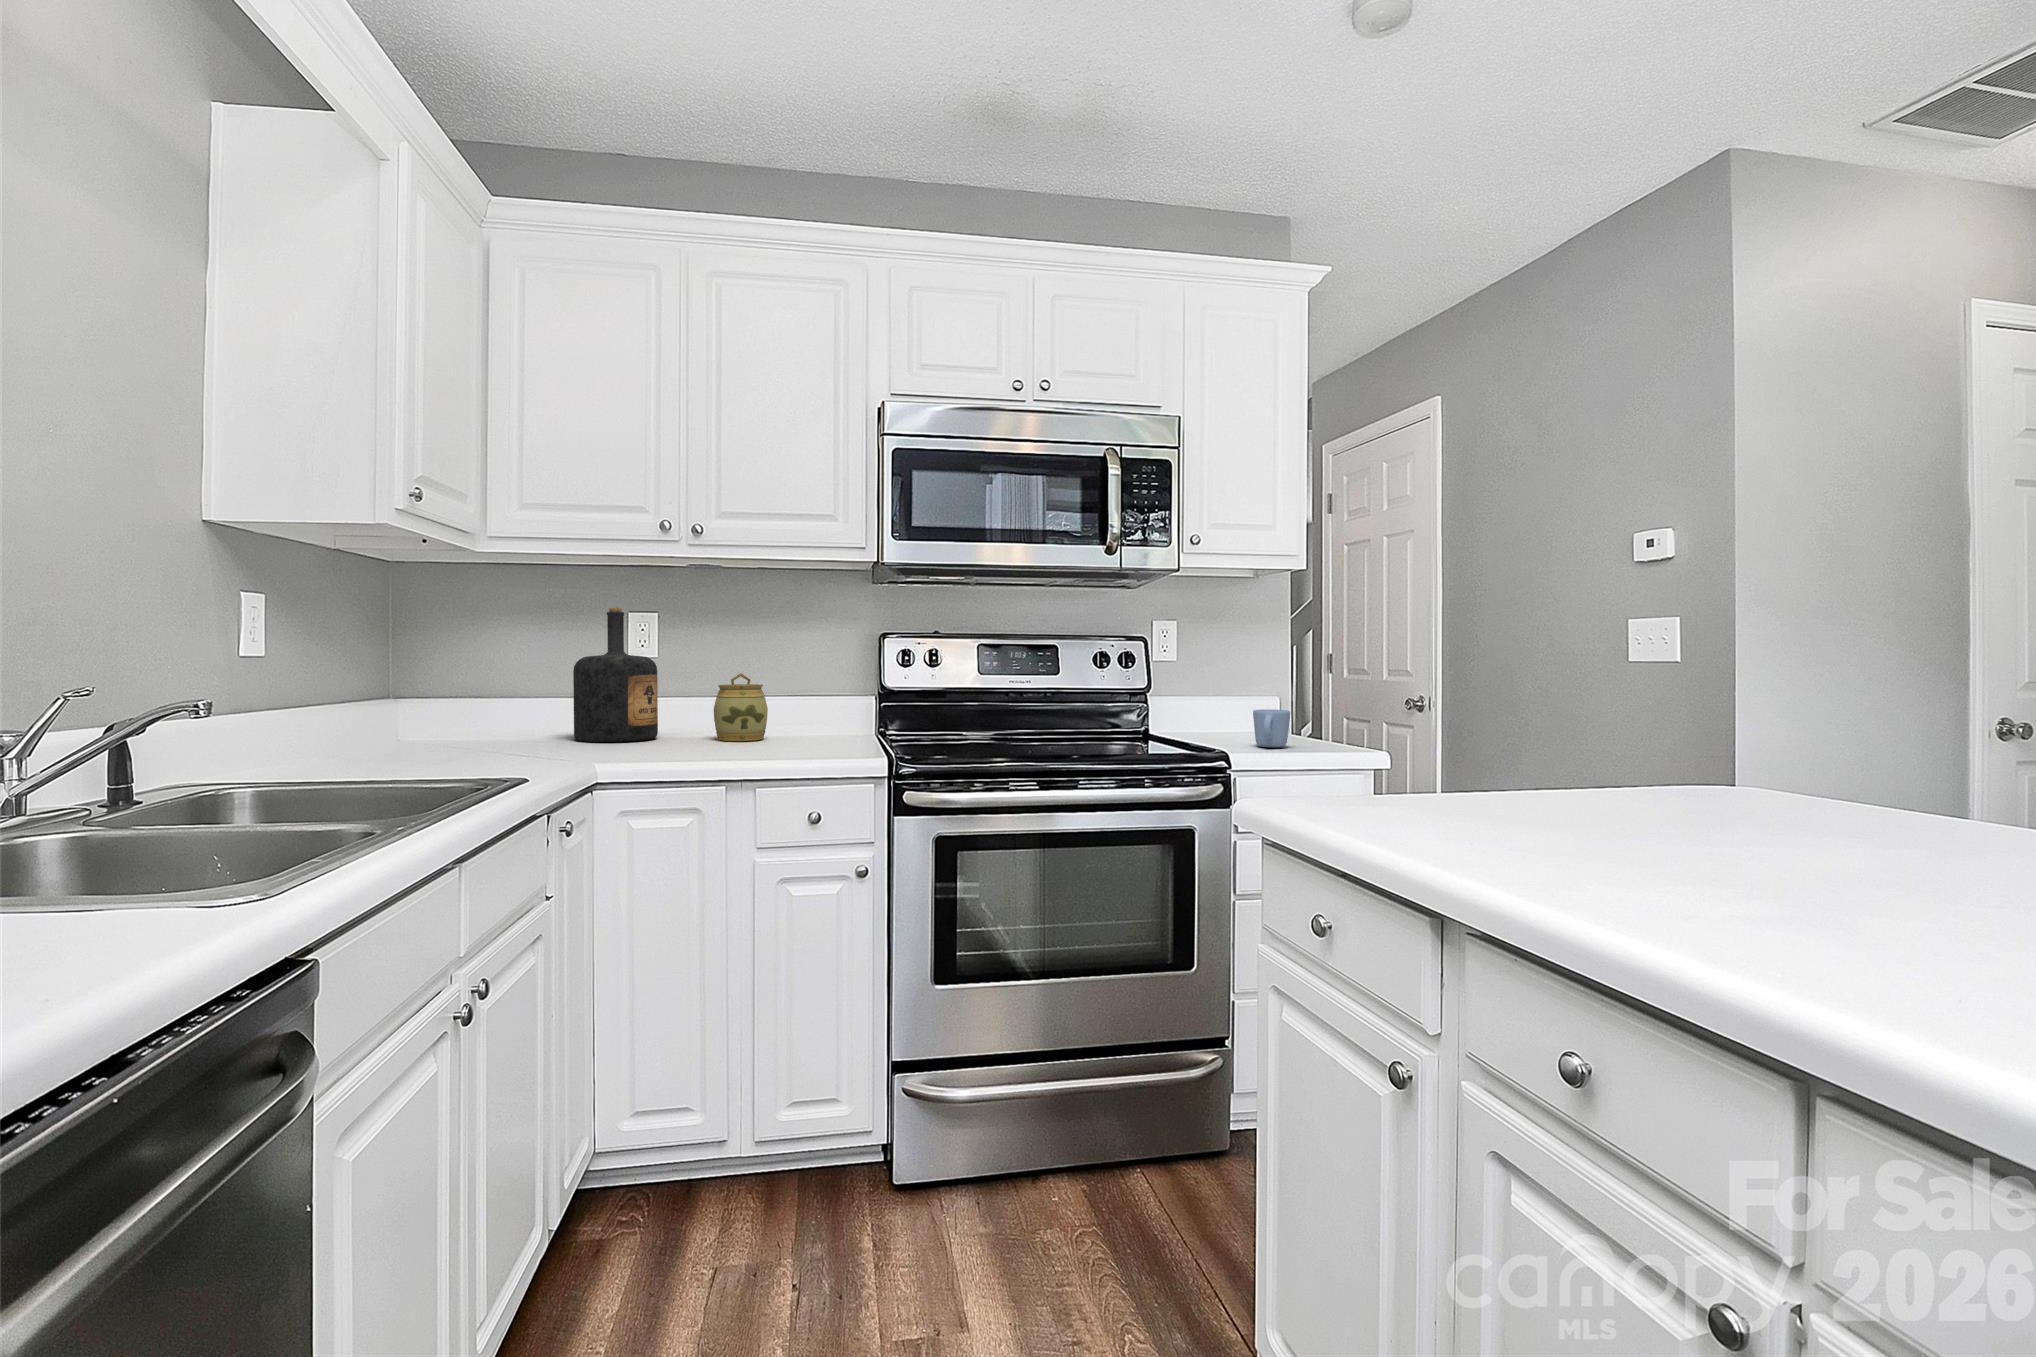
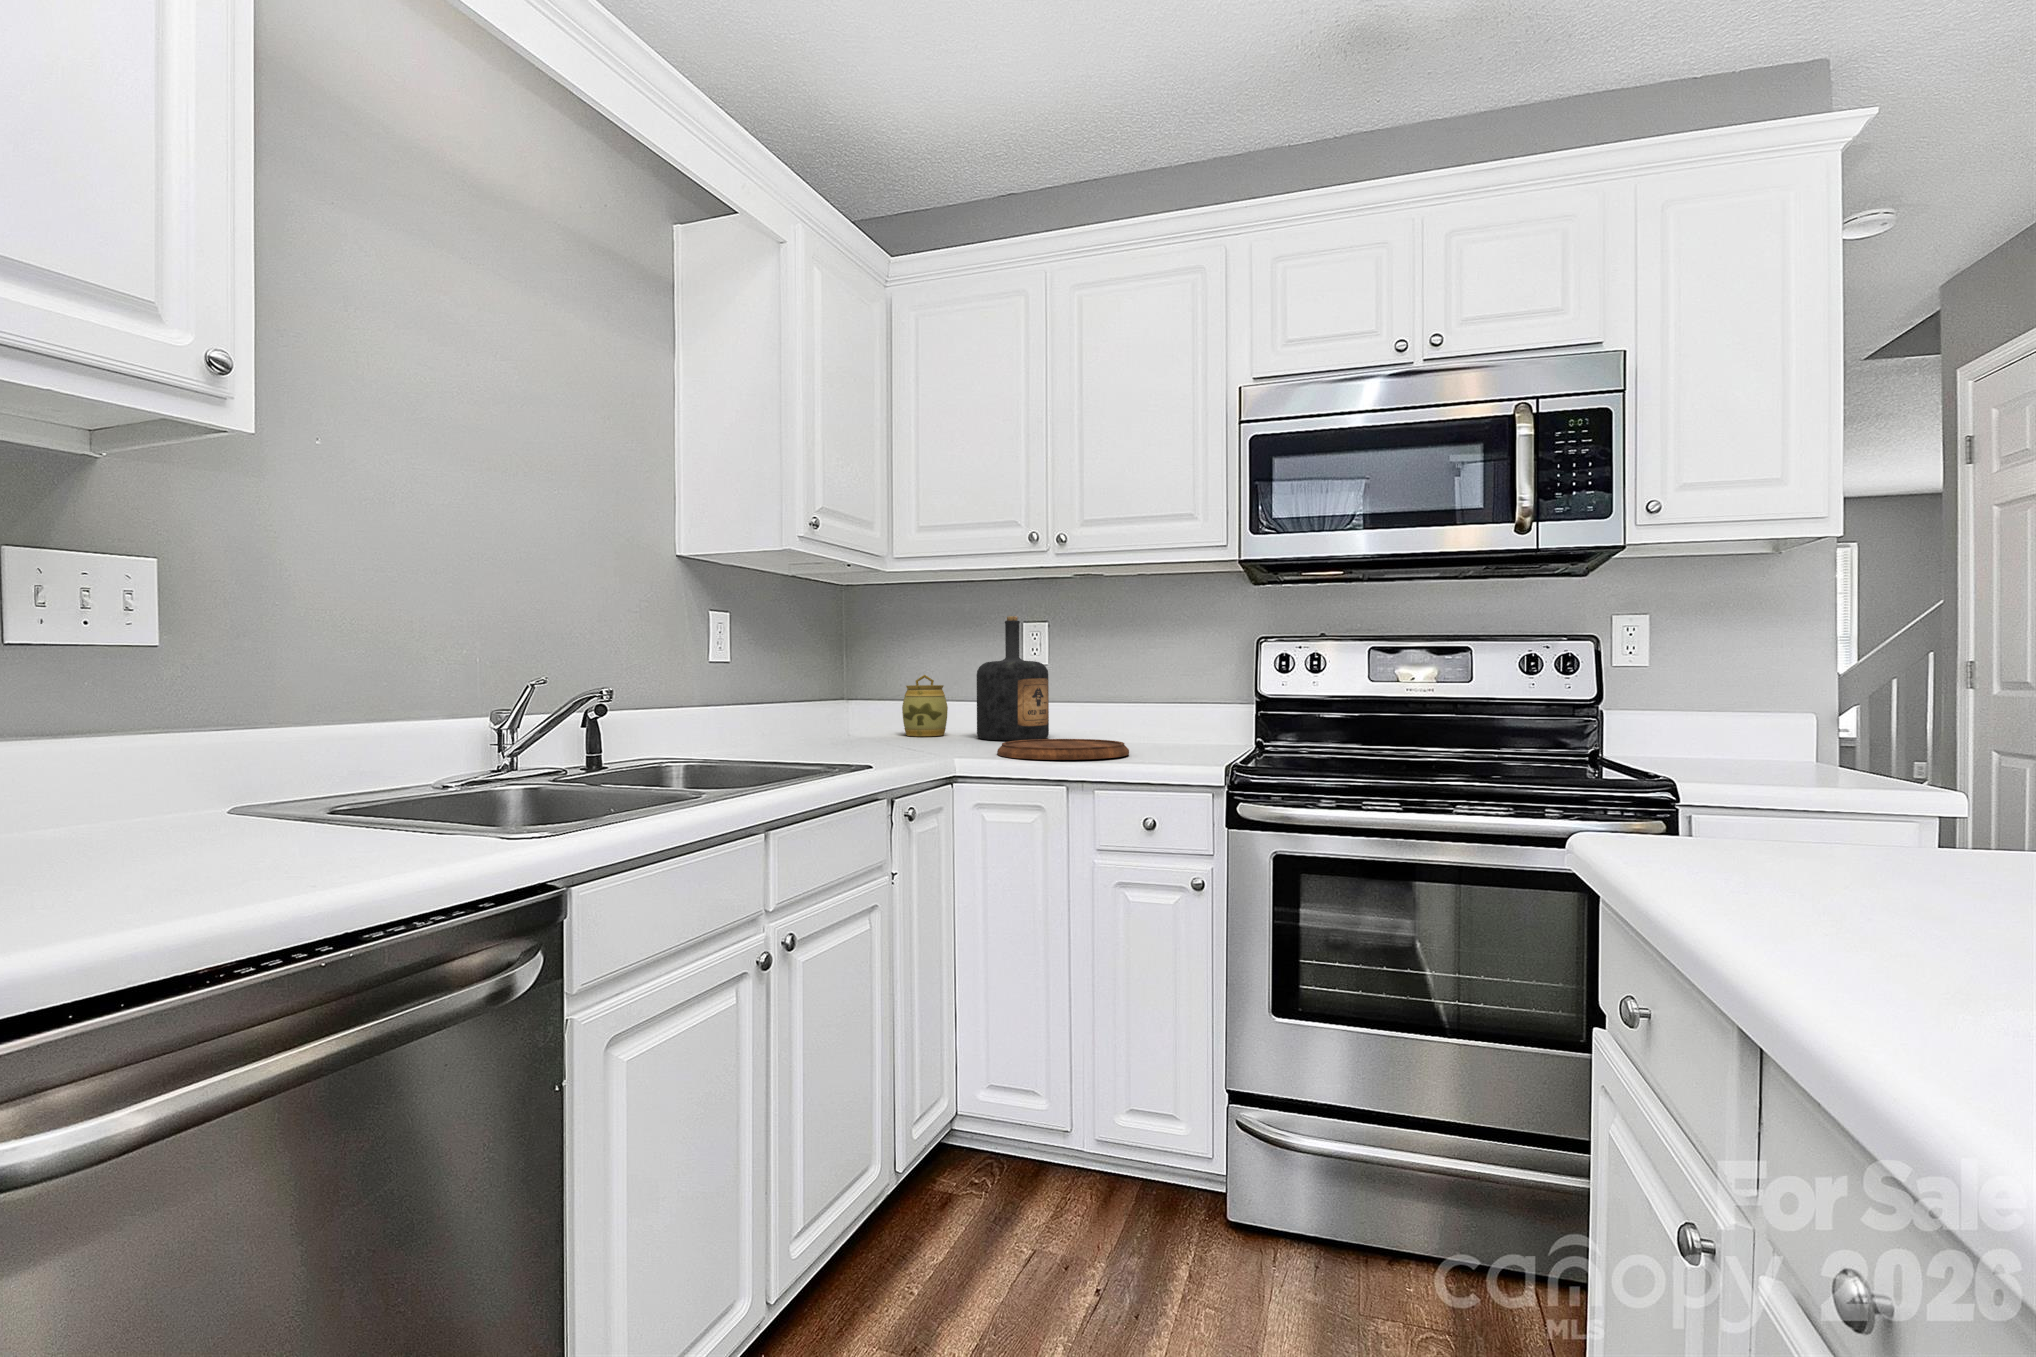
jar: present [714,673,768,741] -> present [902,675,948,736]
mug: present [1253,709,1290,748] -> none [1742,724,1802,775]
cutting board: none [628,738,772,762] -> present [997,739,1129,760]

